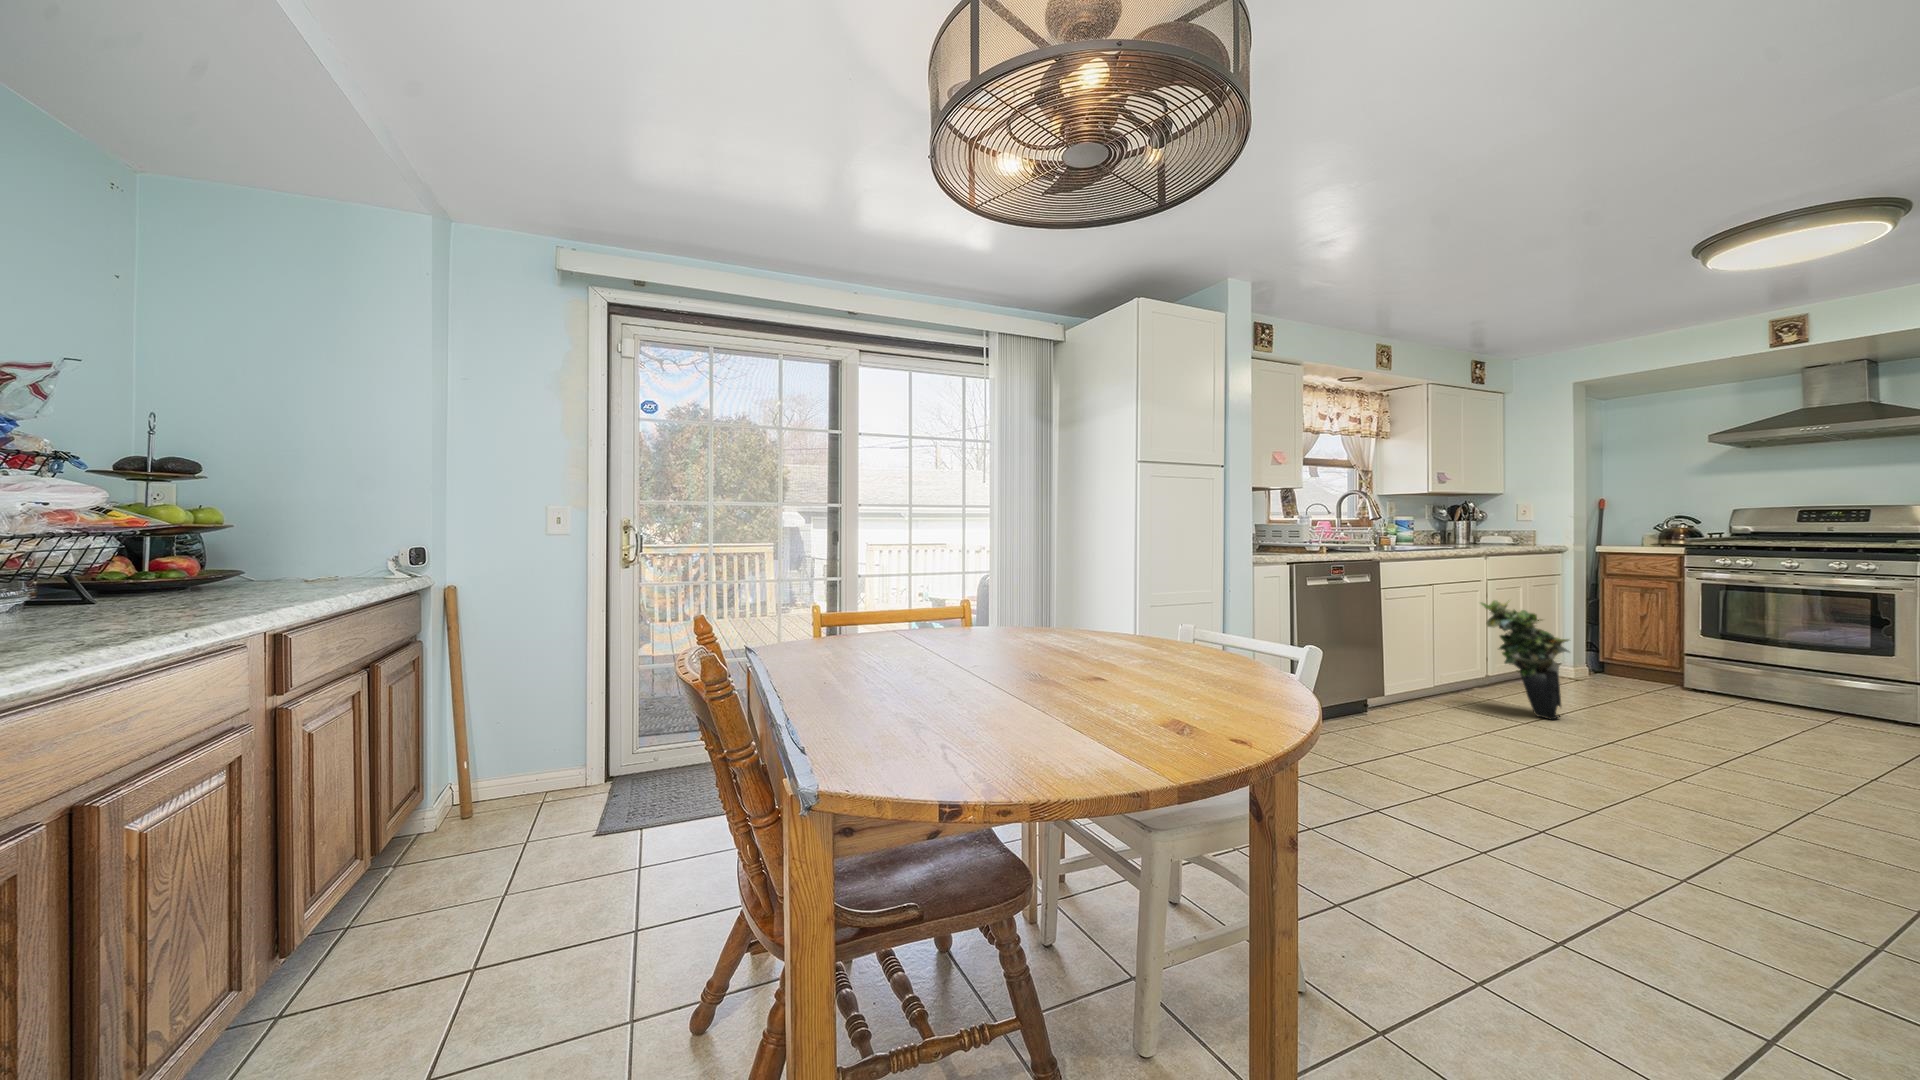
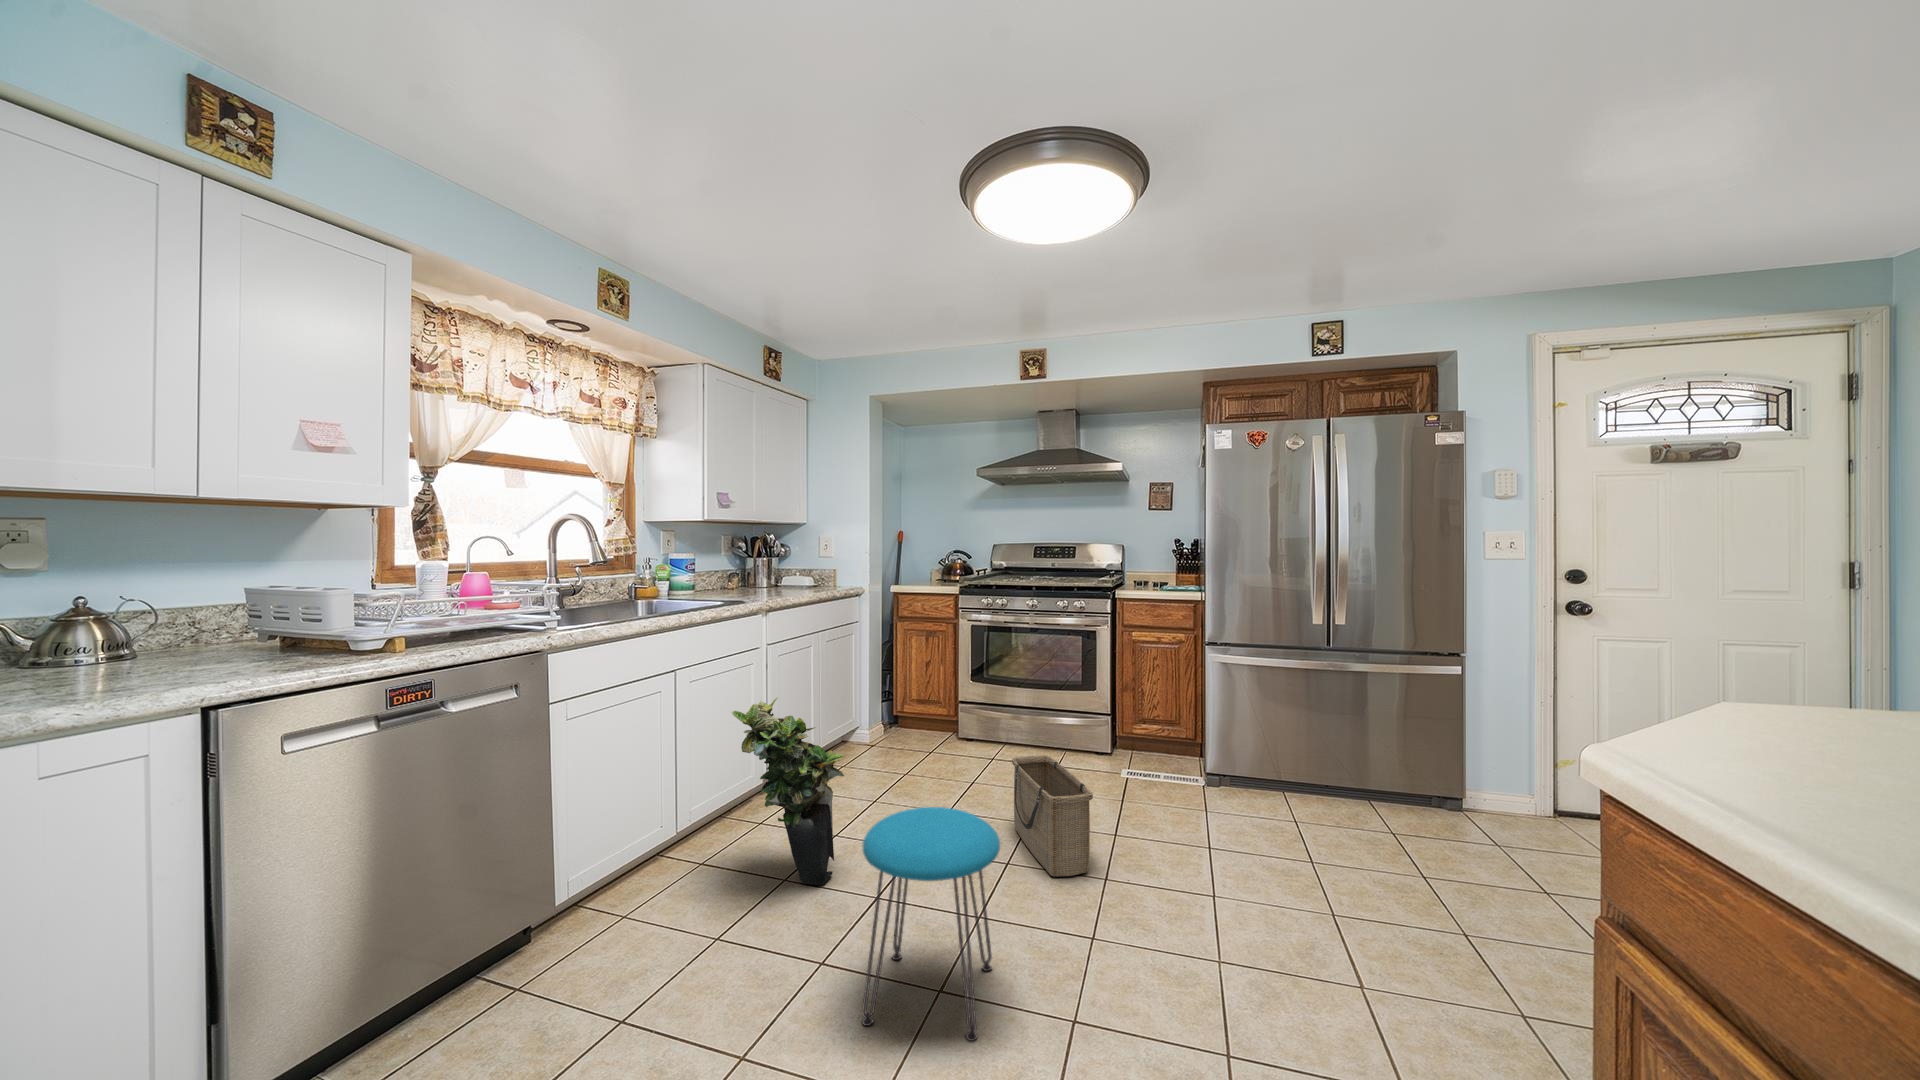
stool: none [1603,655,1726,778] -> present [862,807,1000,1041]
basket: none [1750,674,1851,760] -> present [1012,755,1093,877]

